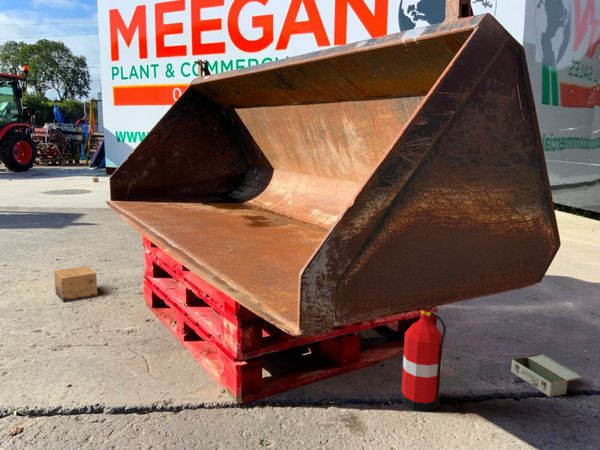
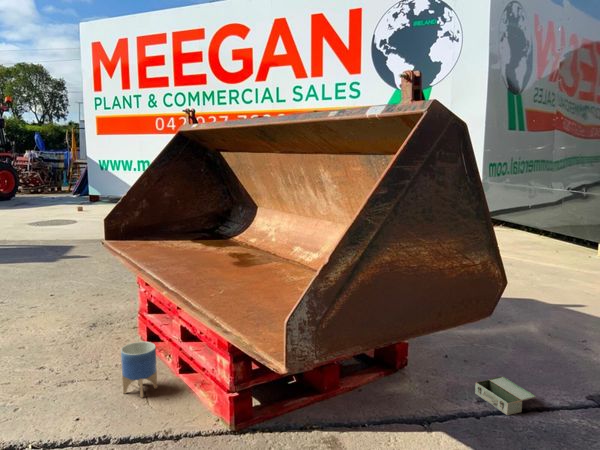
cardboard box: present [54,266,98,302] -> none [51,303,93,339]
planter: none [120,305,160,365] -> present [121,342,157,398]
fire extinguisher: present [401,308,446,411] -> none [374,324,413,431]

